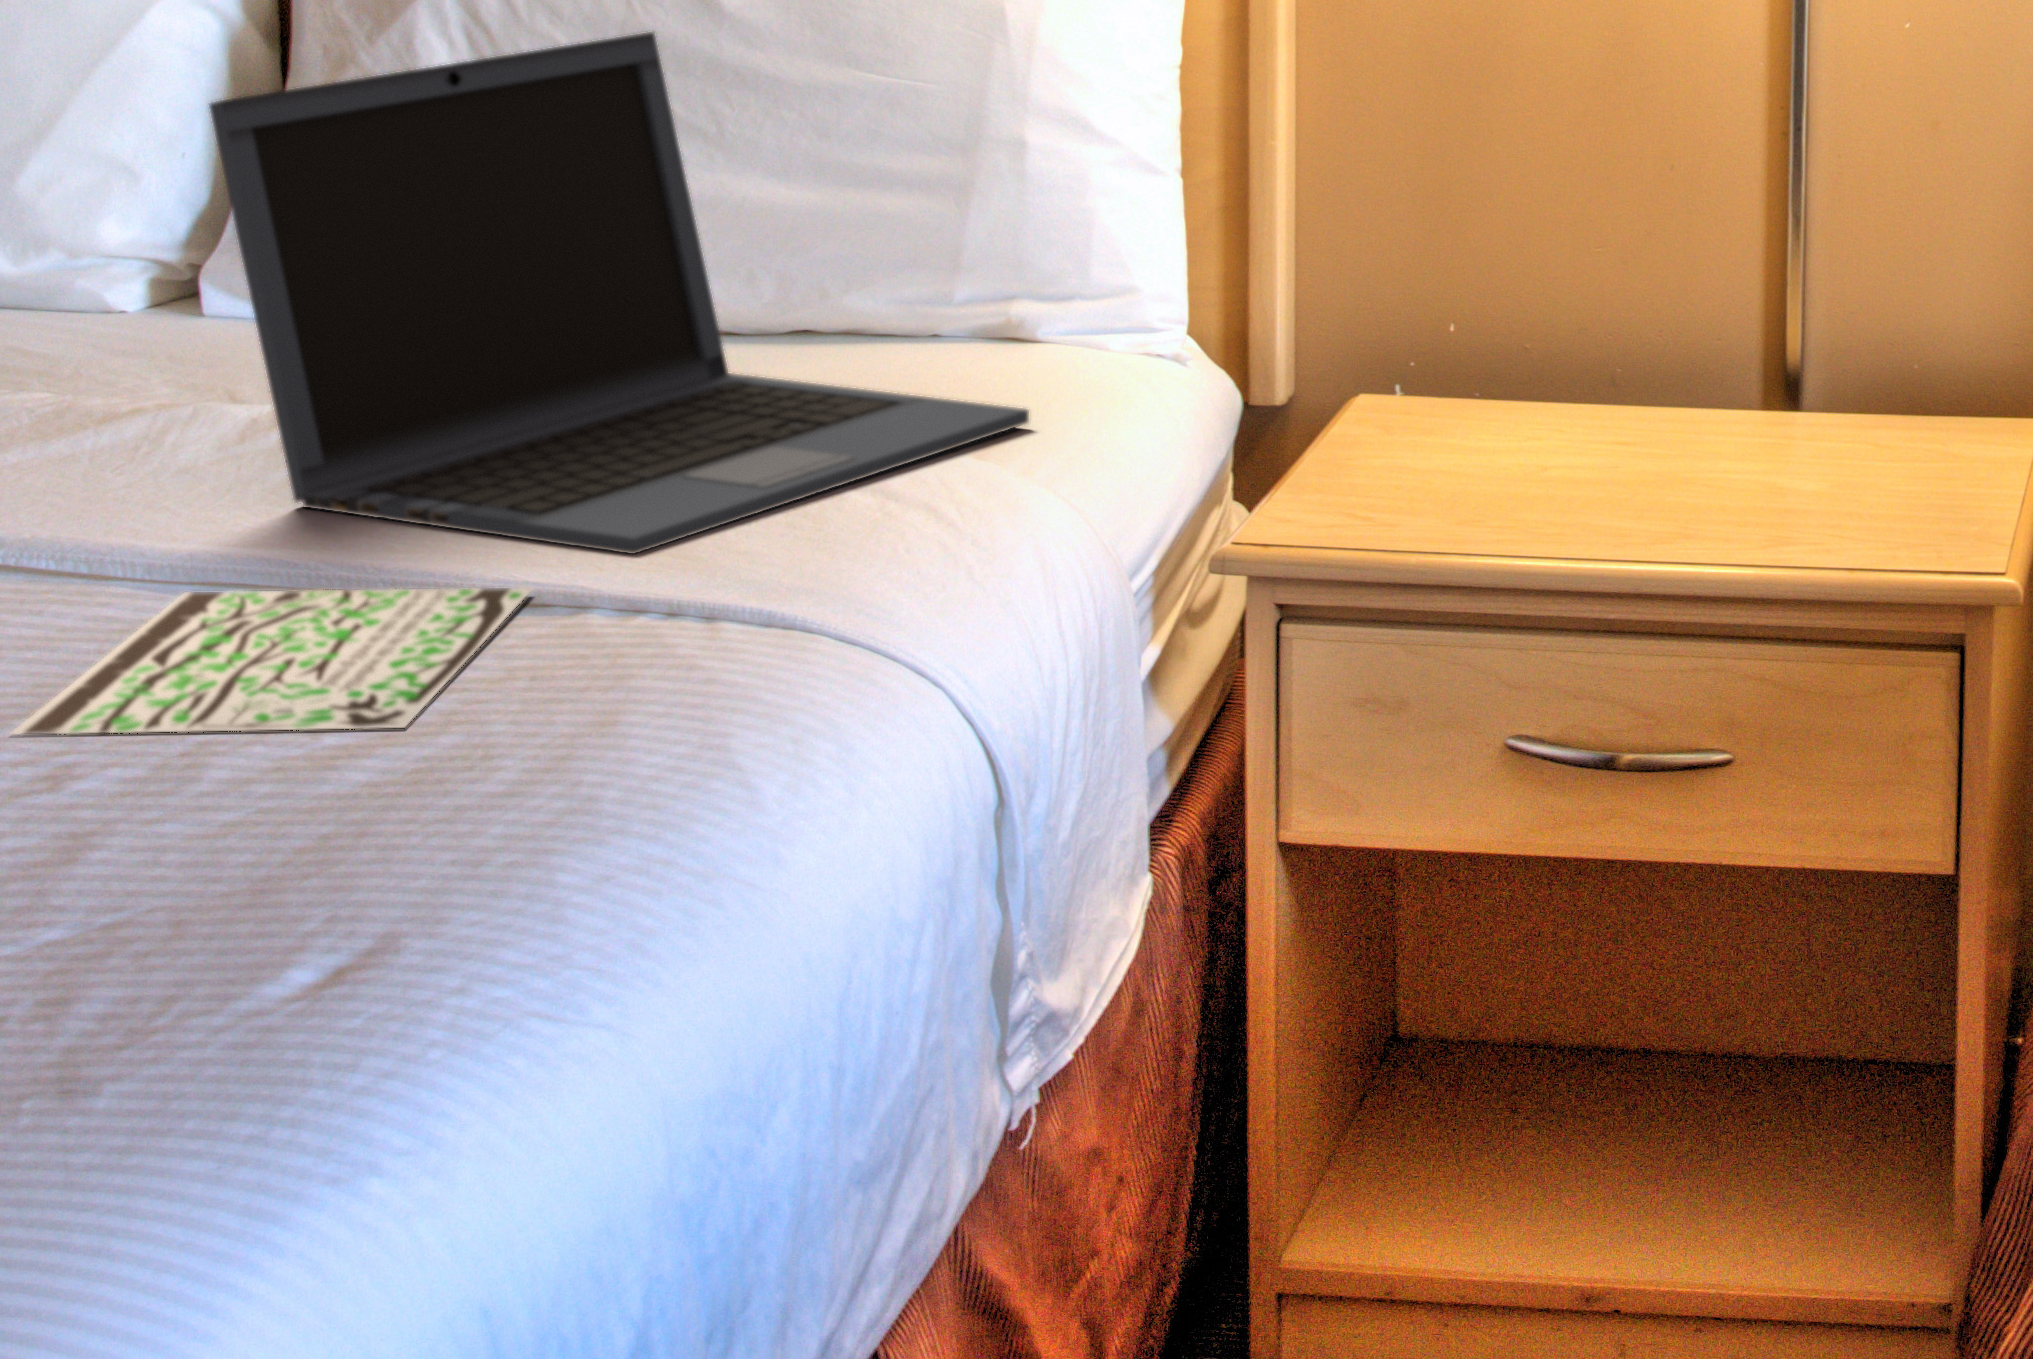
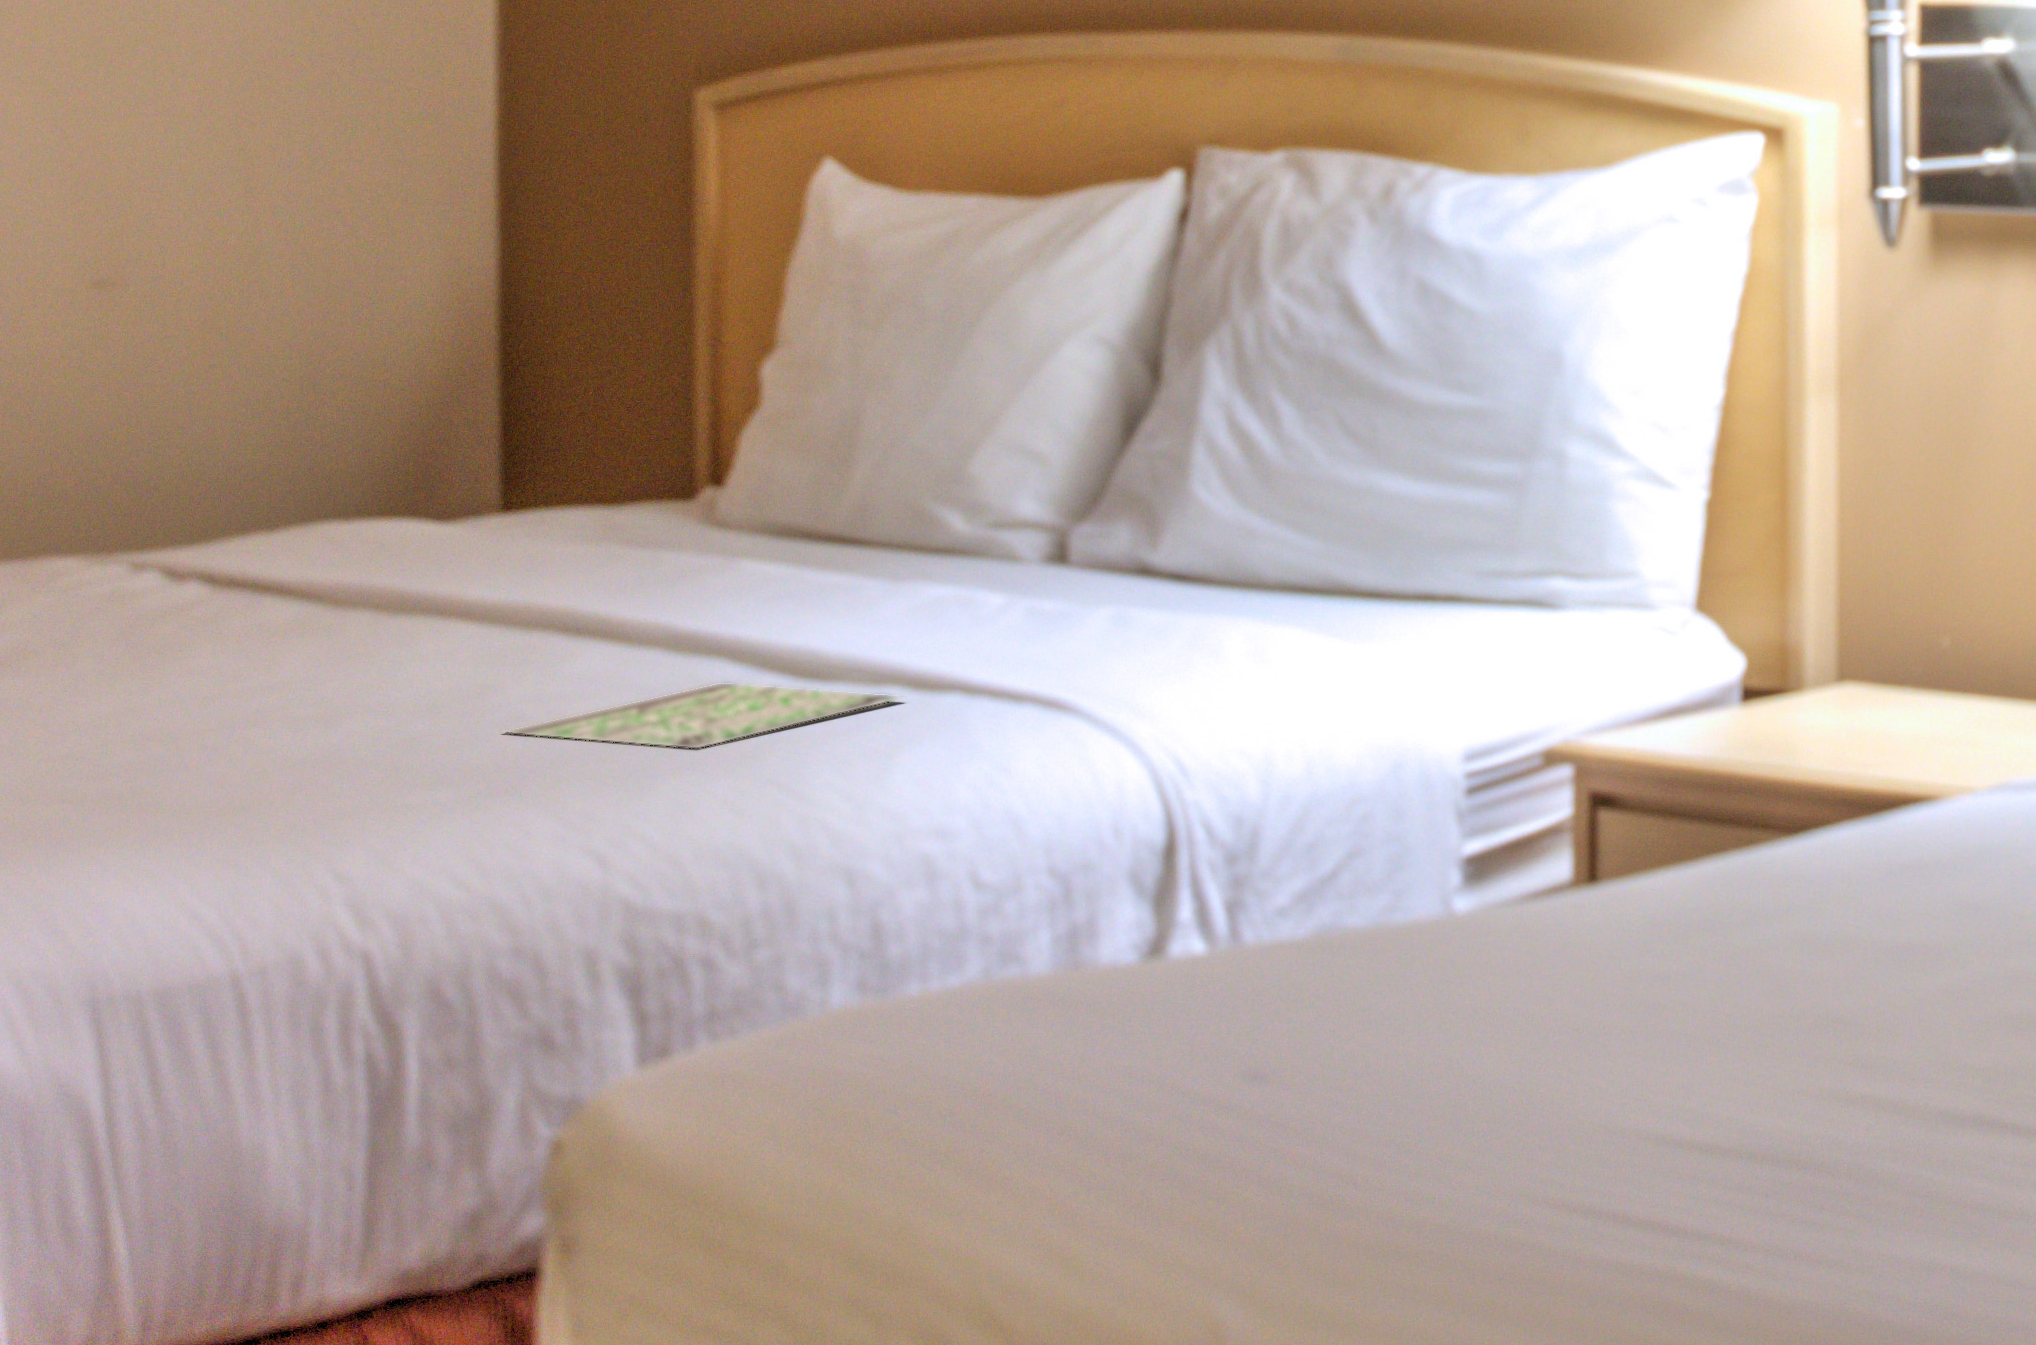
laptop: present [209,32,1029,554] -> none [847,351,1405,689]

